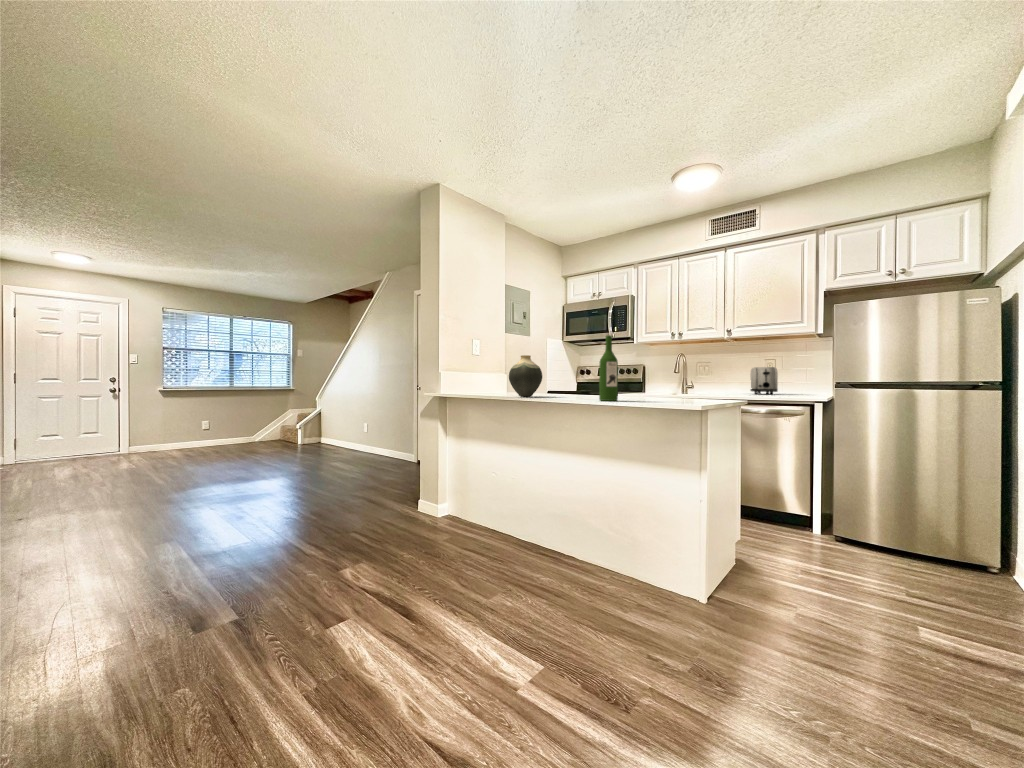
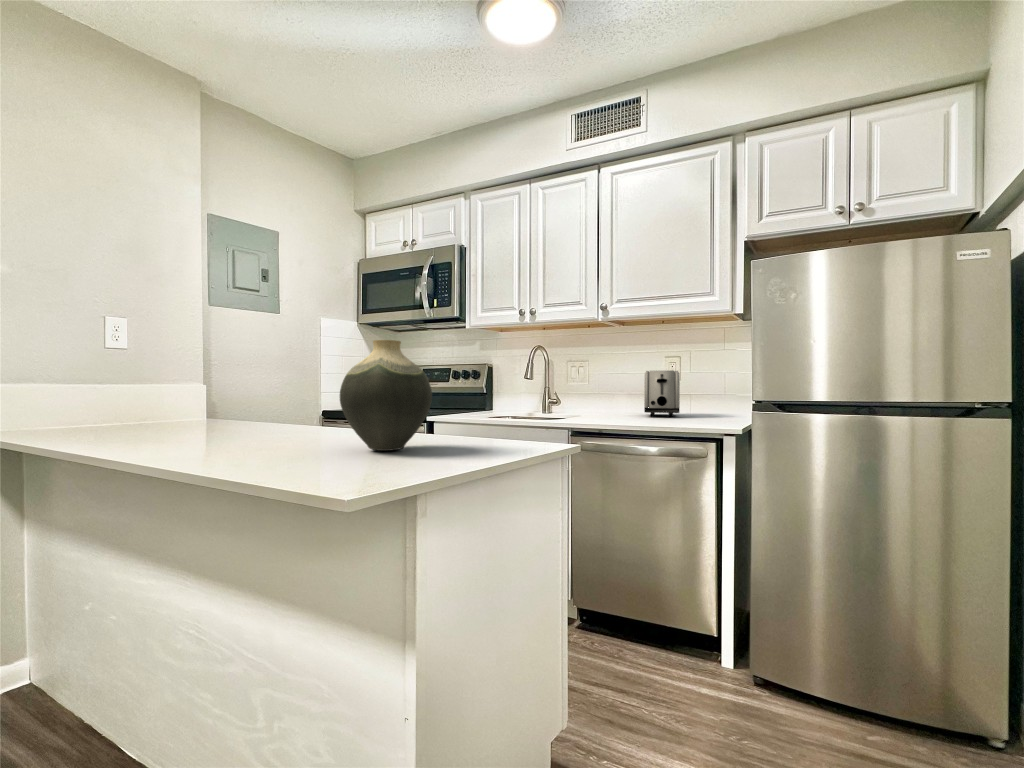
wine bottle: present [599,336,618,401] -> none [169,294,223,462]
vase: present [509,355,542,397] -> present [340,340,432,451]

